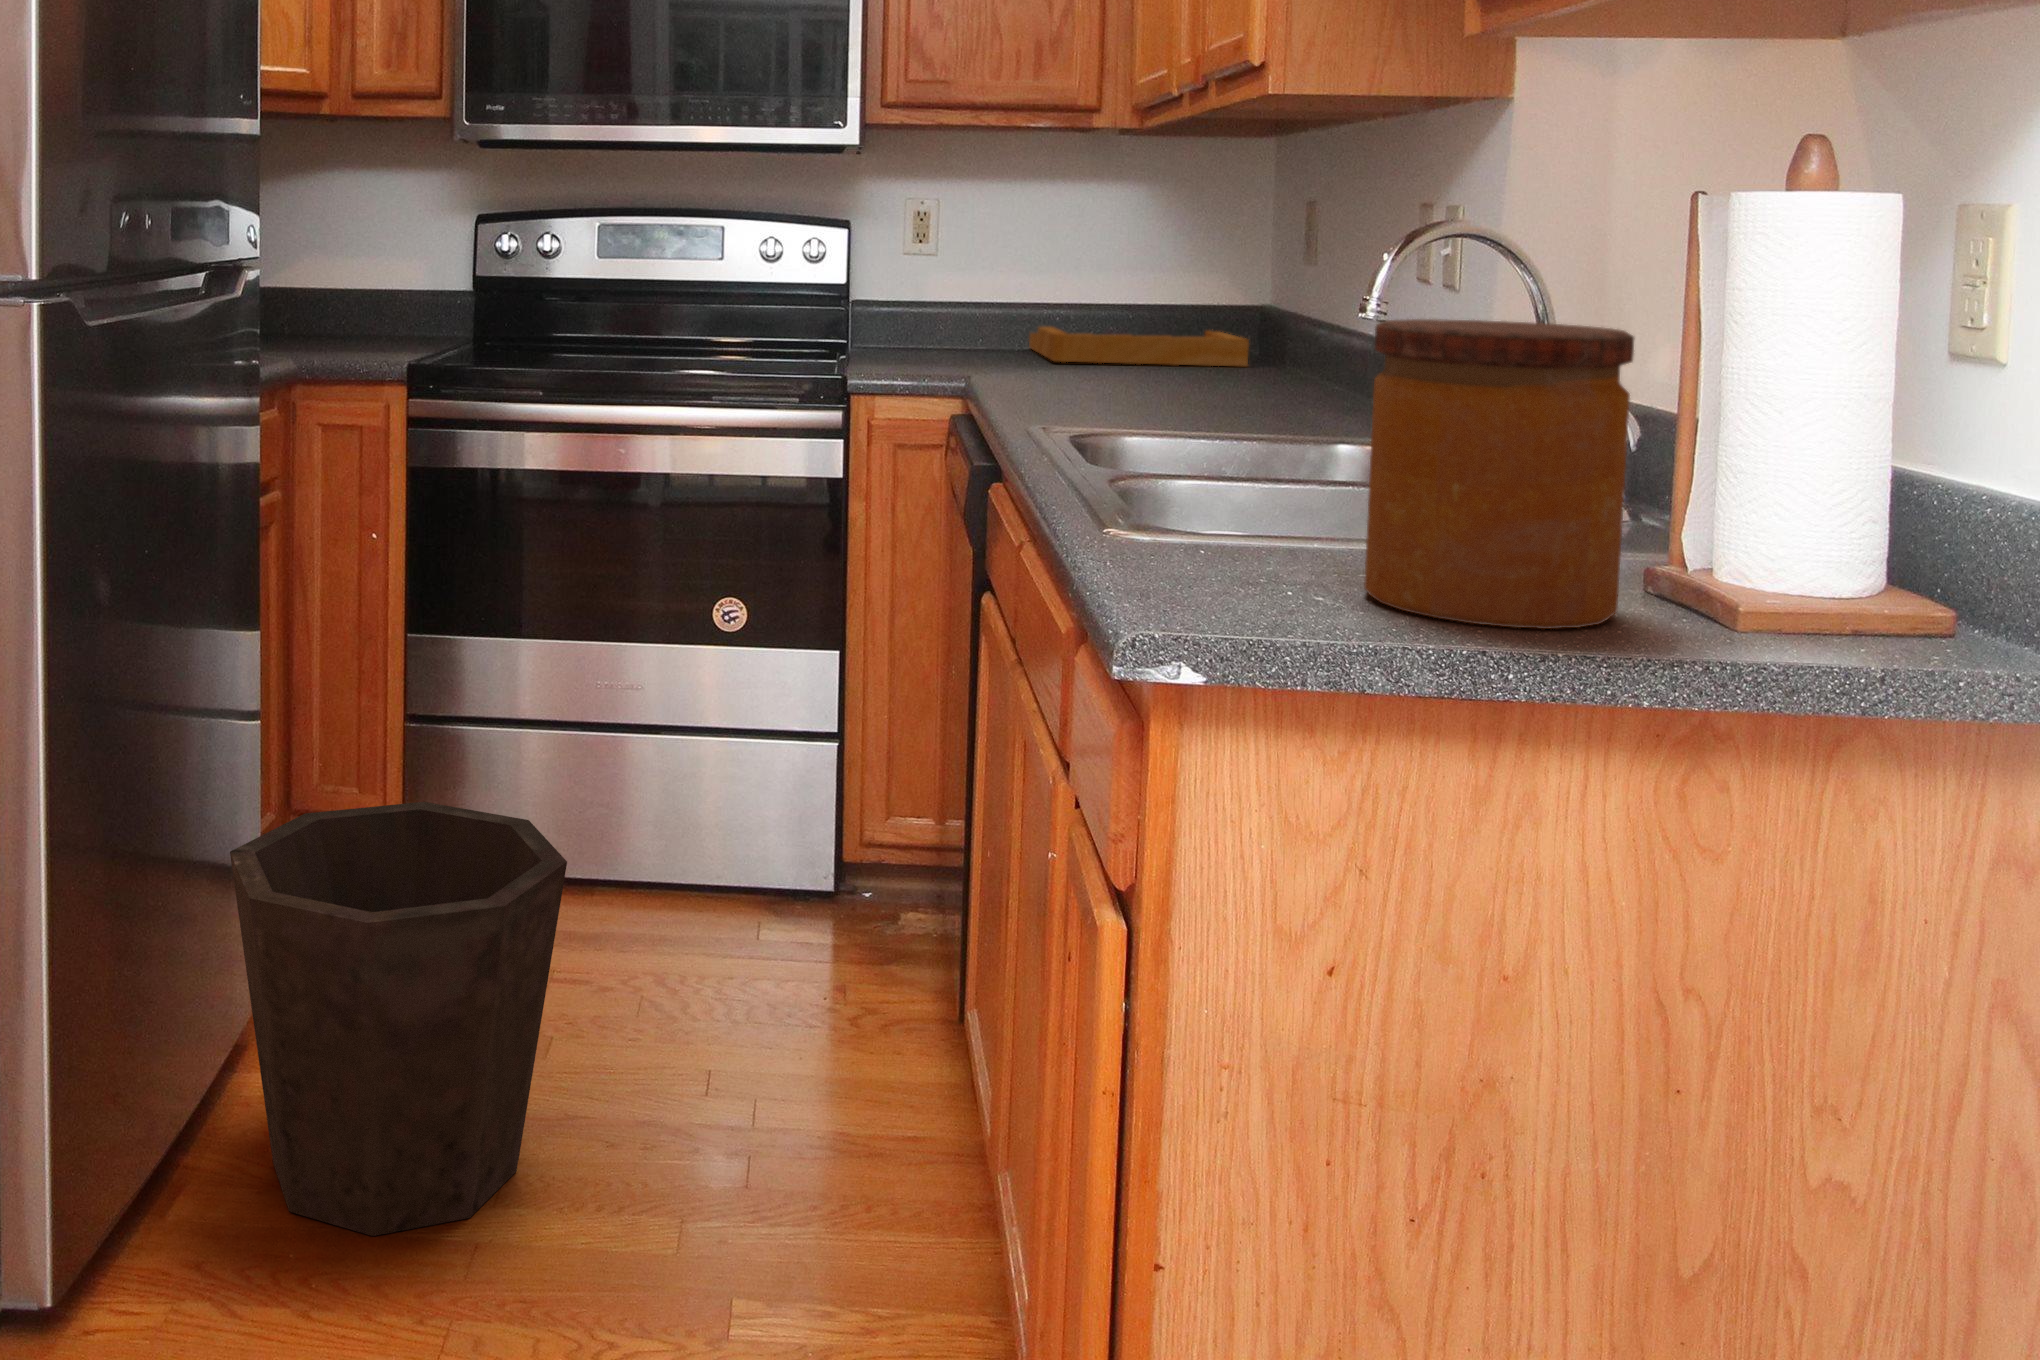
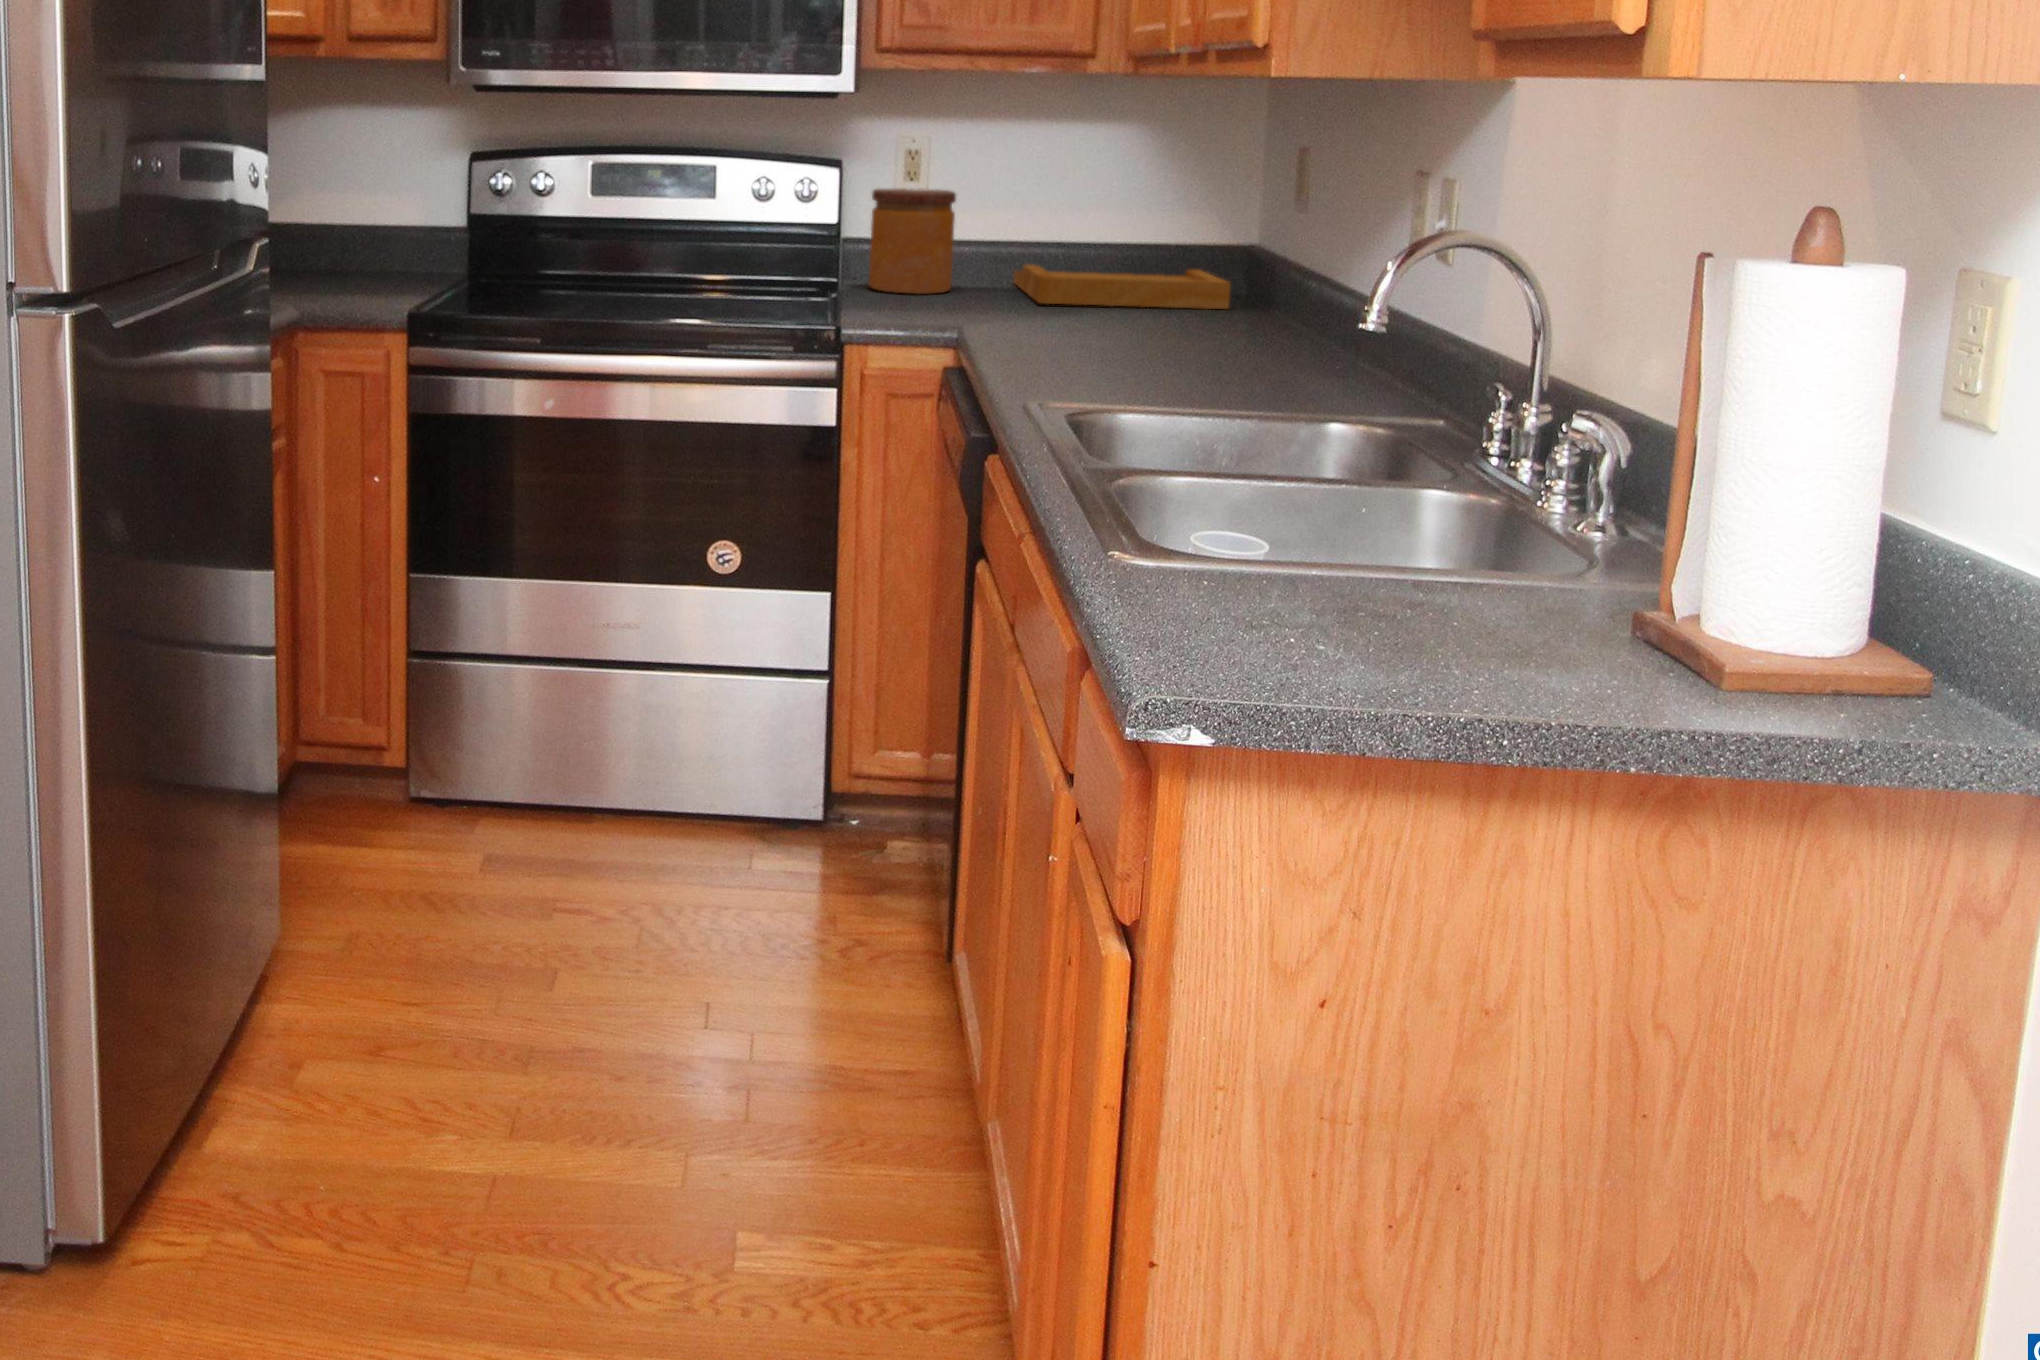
jar: present [1364,319,1634,629] -> present [869,189,956,294]
waste bin: present [230,802,567,1236] -> none [257,752,576,1161]

